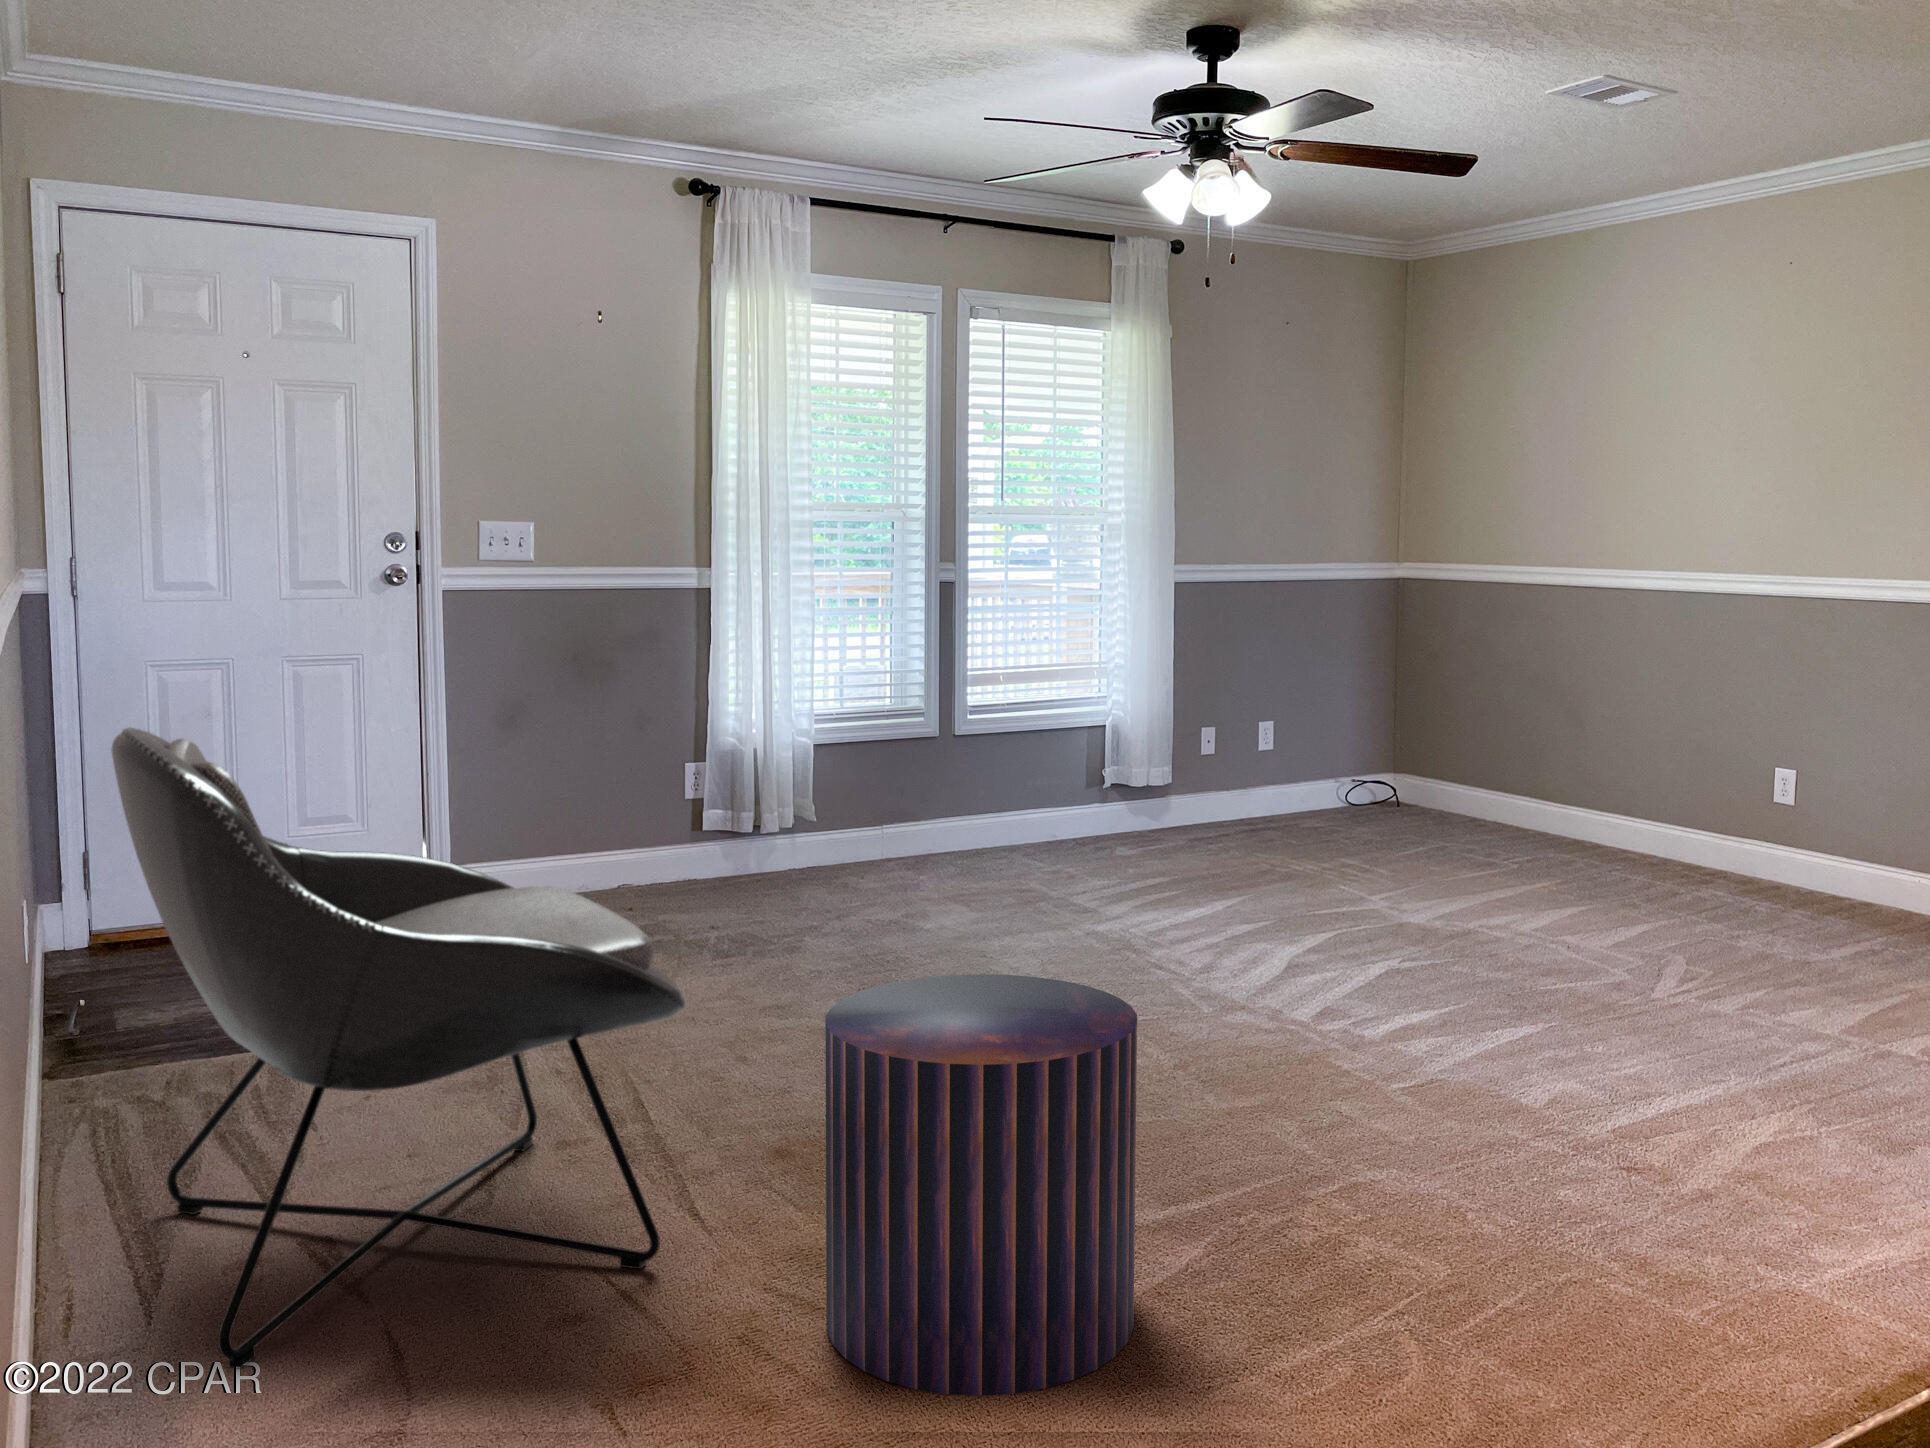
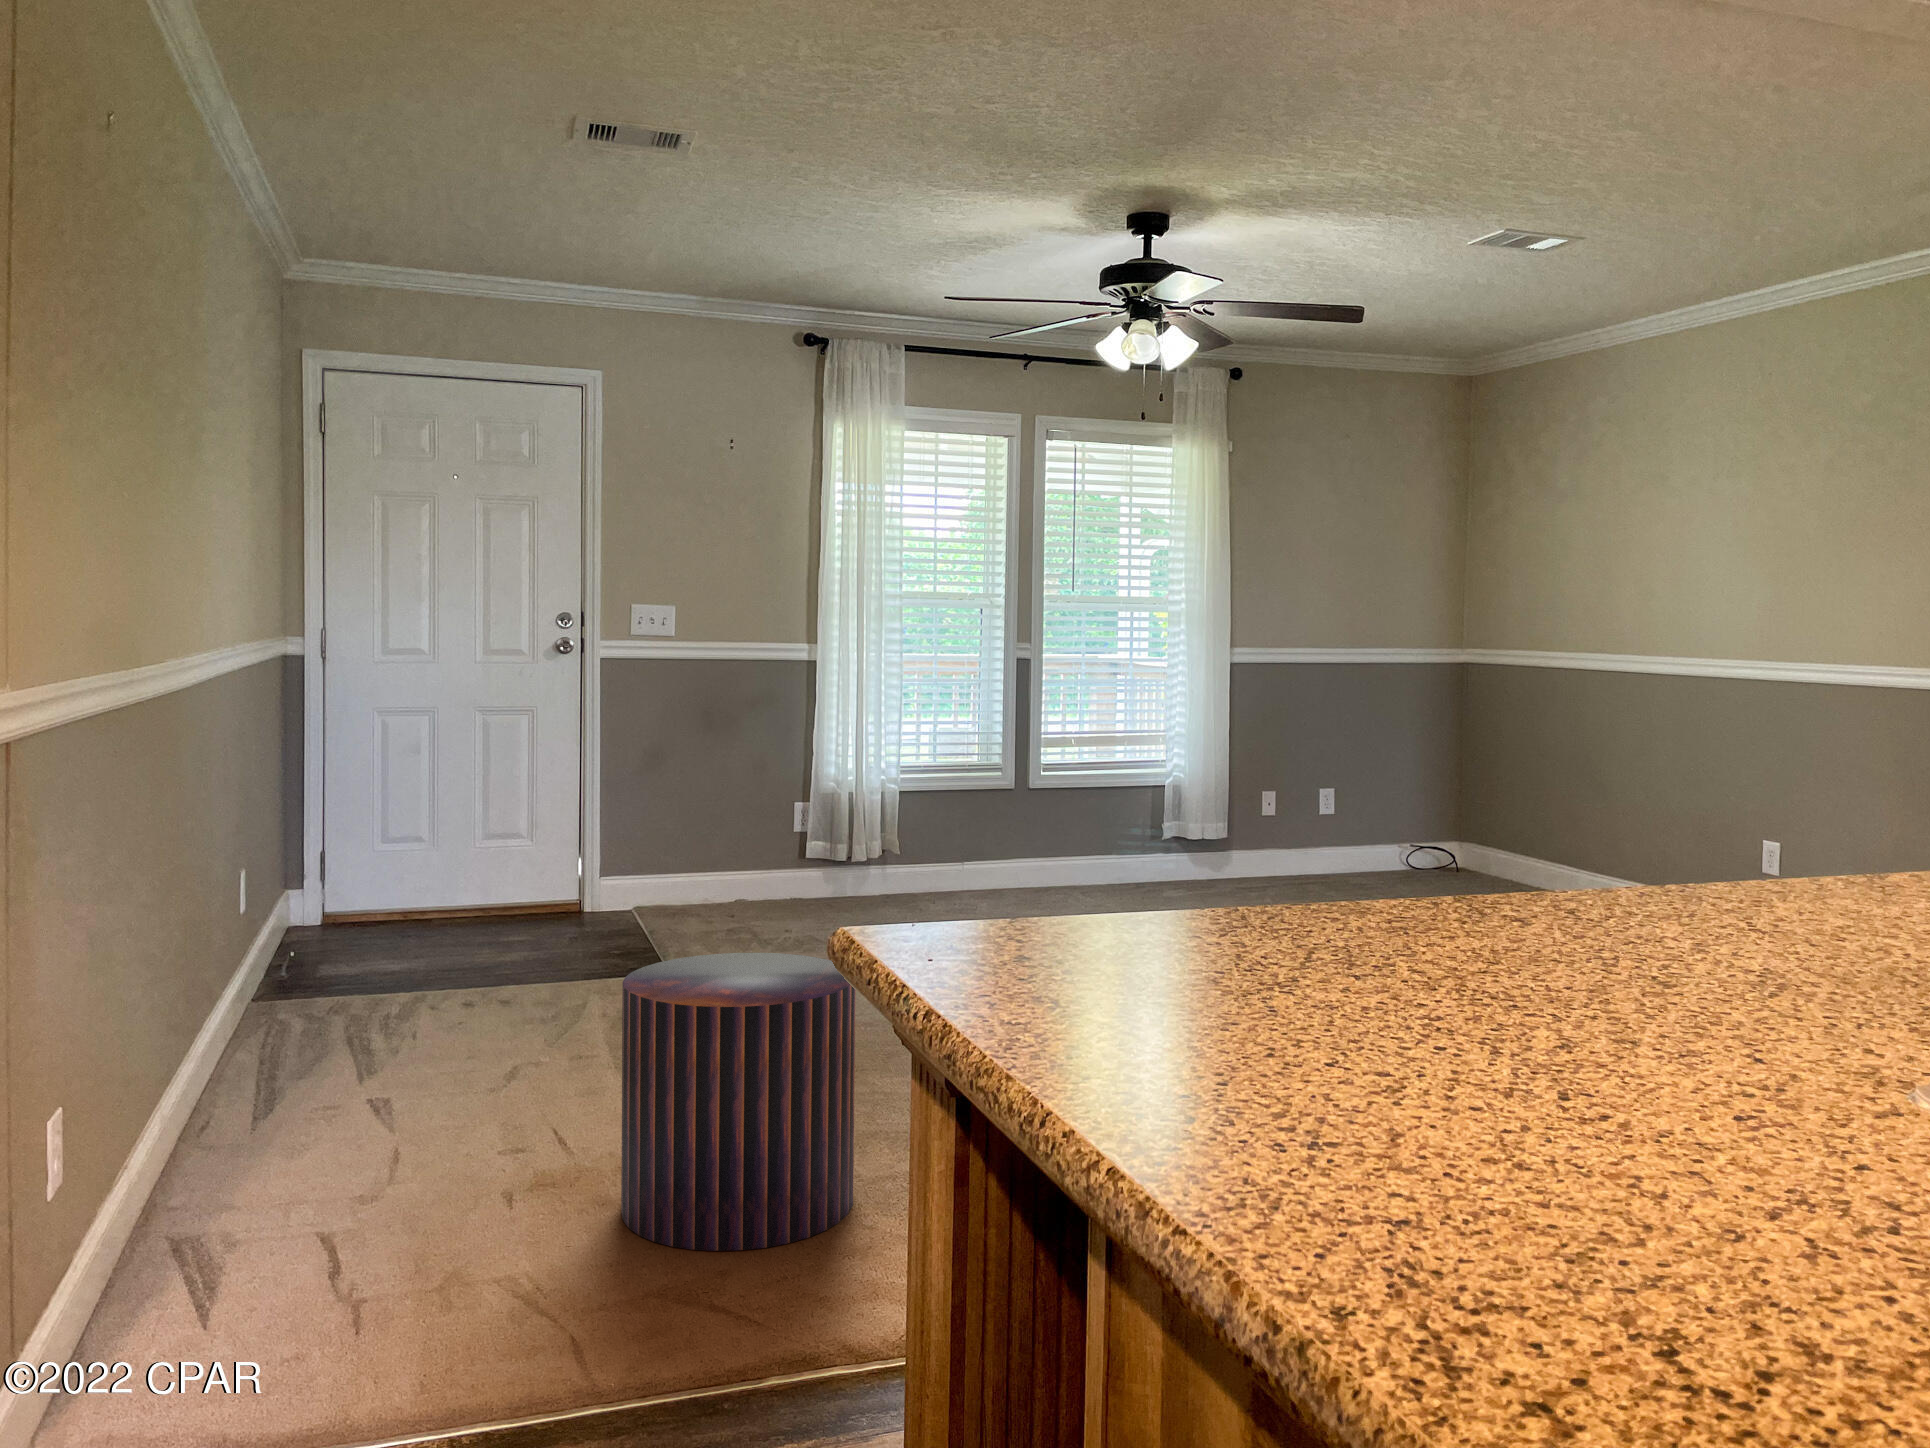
lounge chair: present [112,727,687,1369] -> none [200,750,581,1186]

